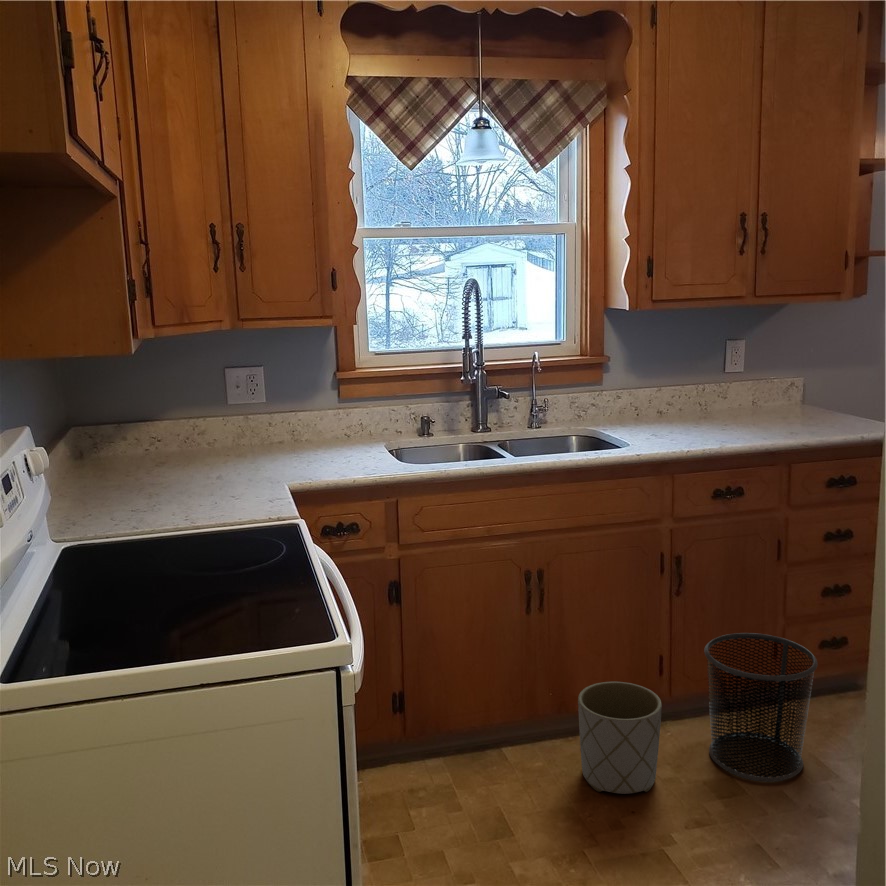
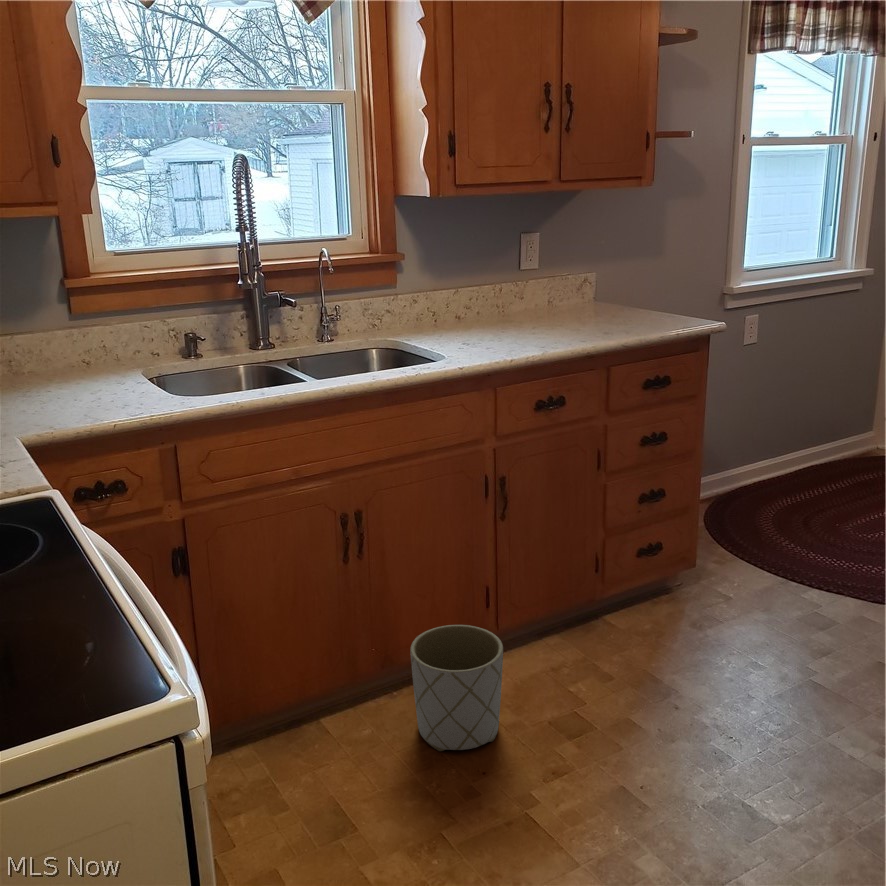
waste bin: present [704,633,818,782] -> none [538,552,655,708]

